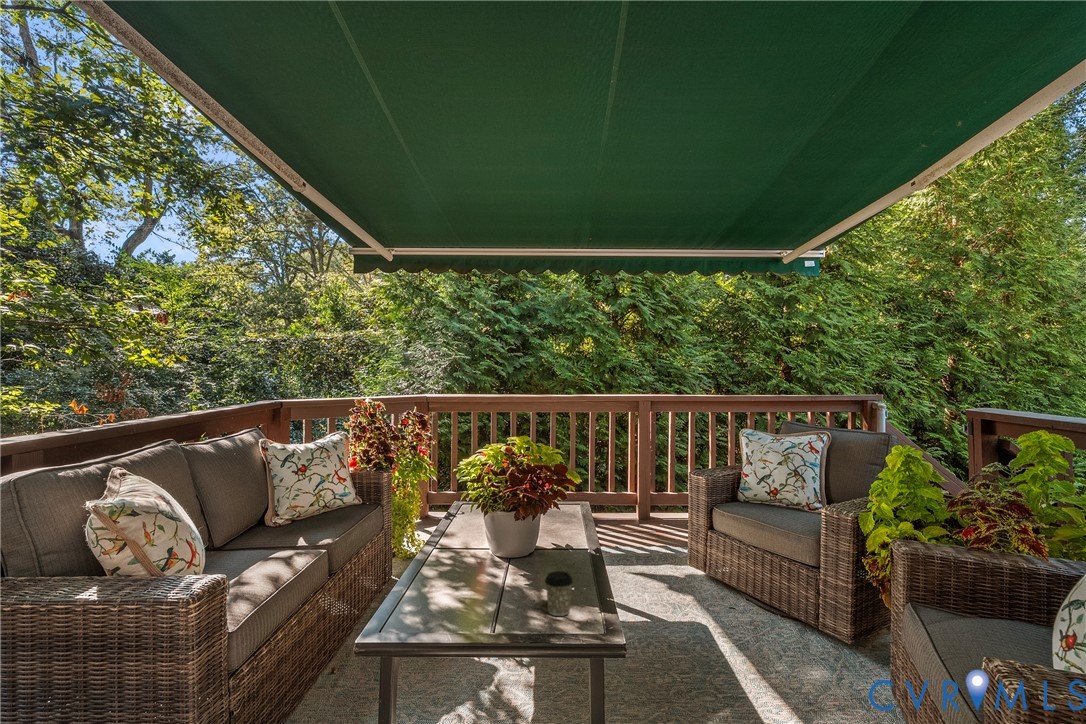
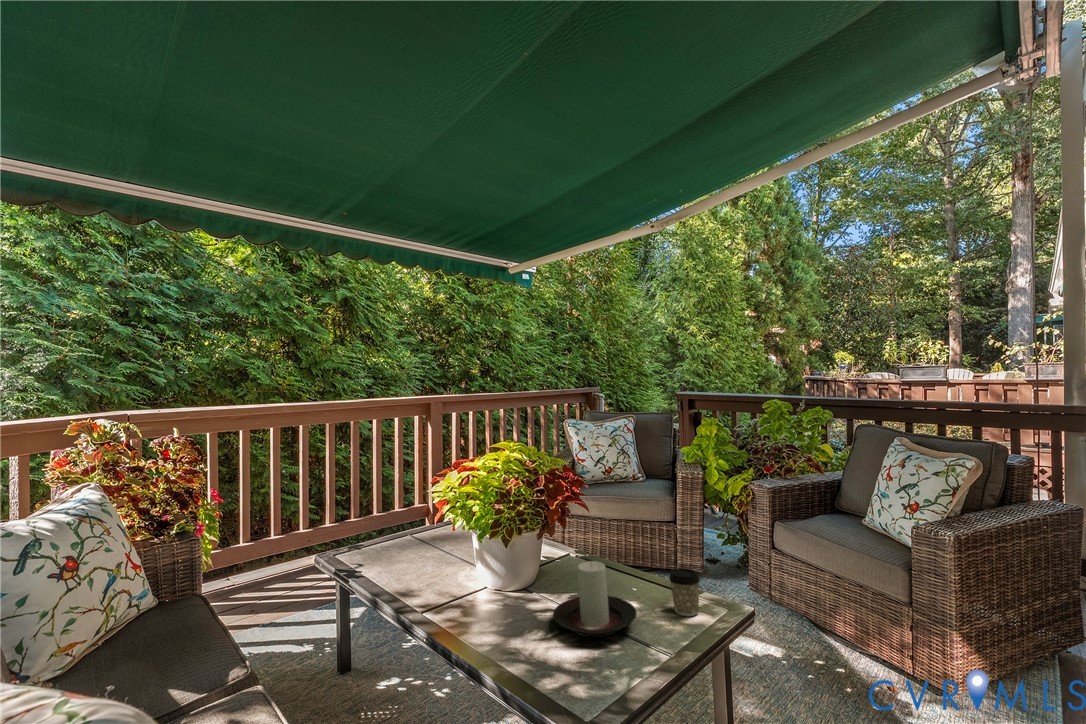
candle holder: none [453,539,522,599] -> present [553,561,637,637]

